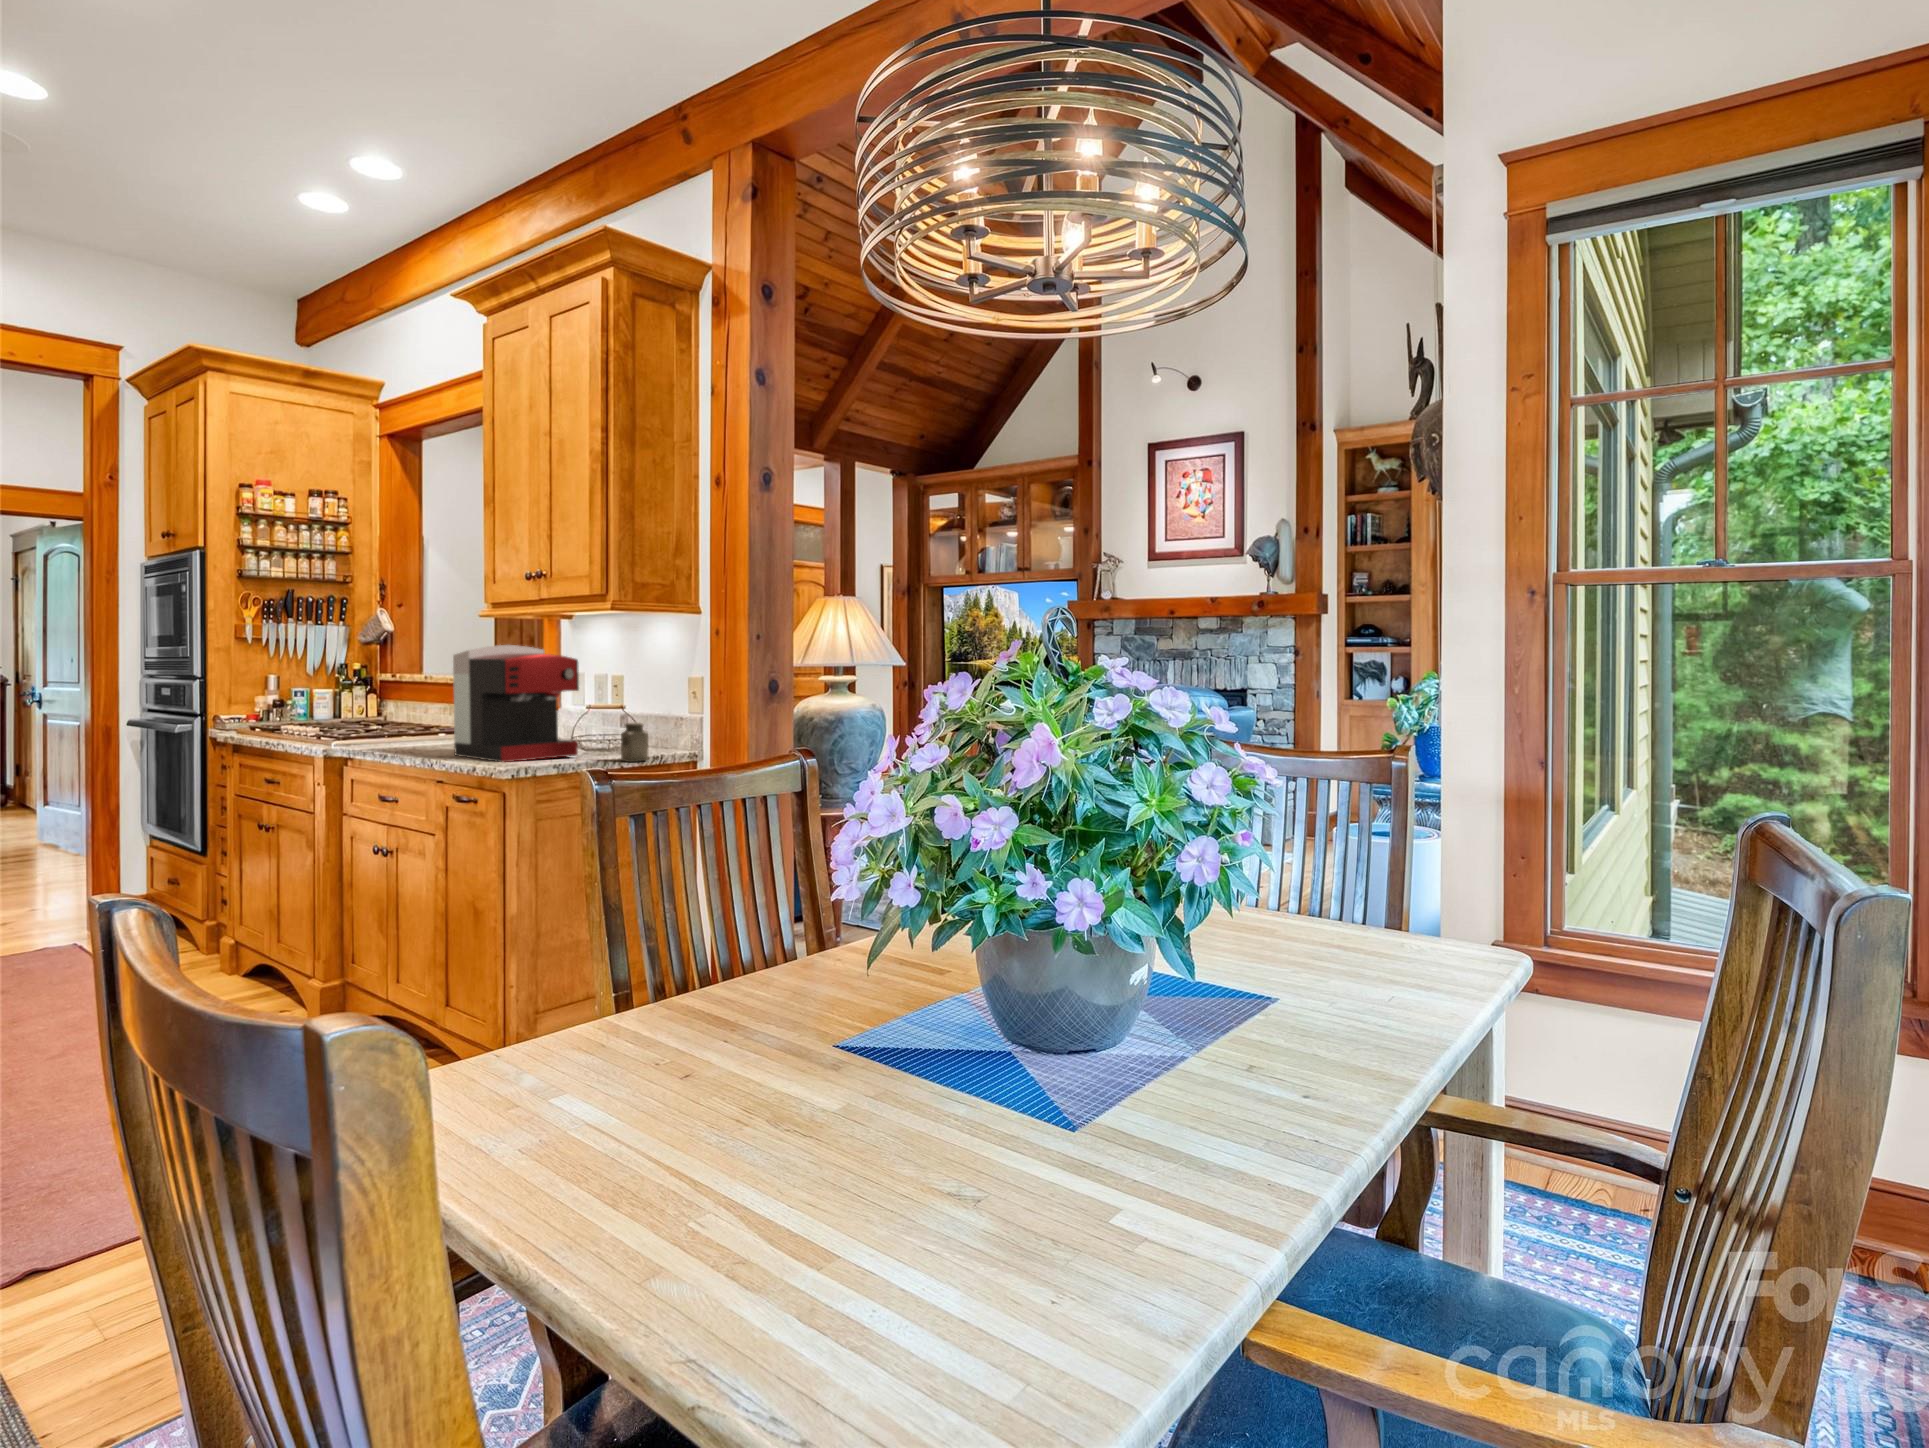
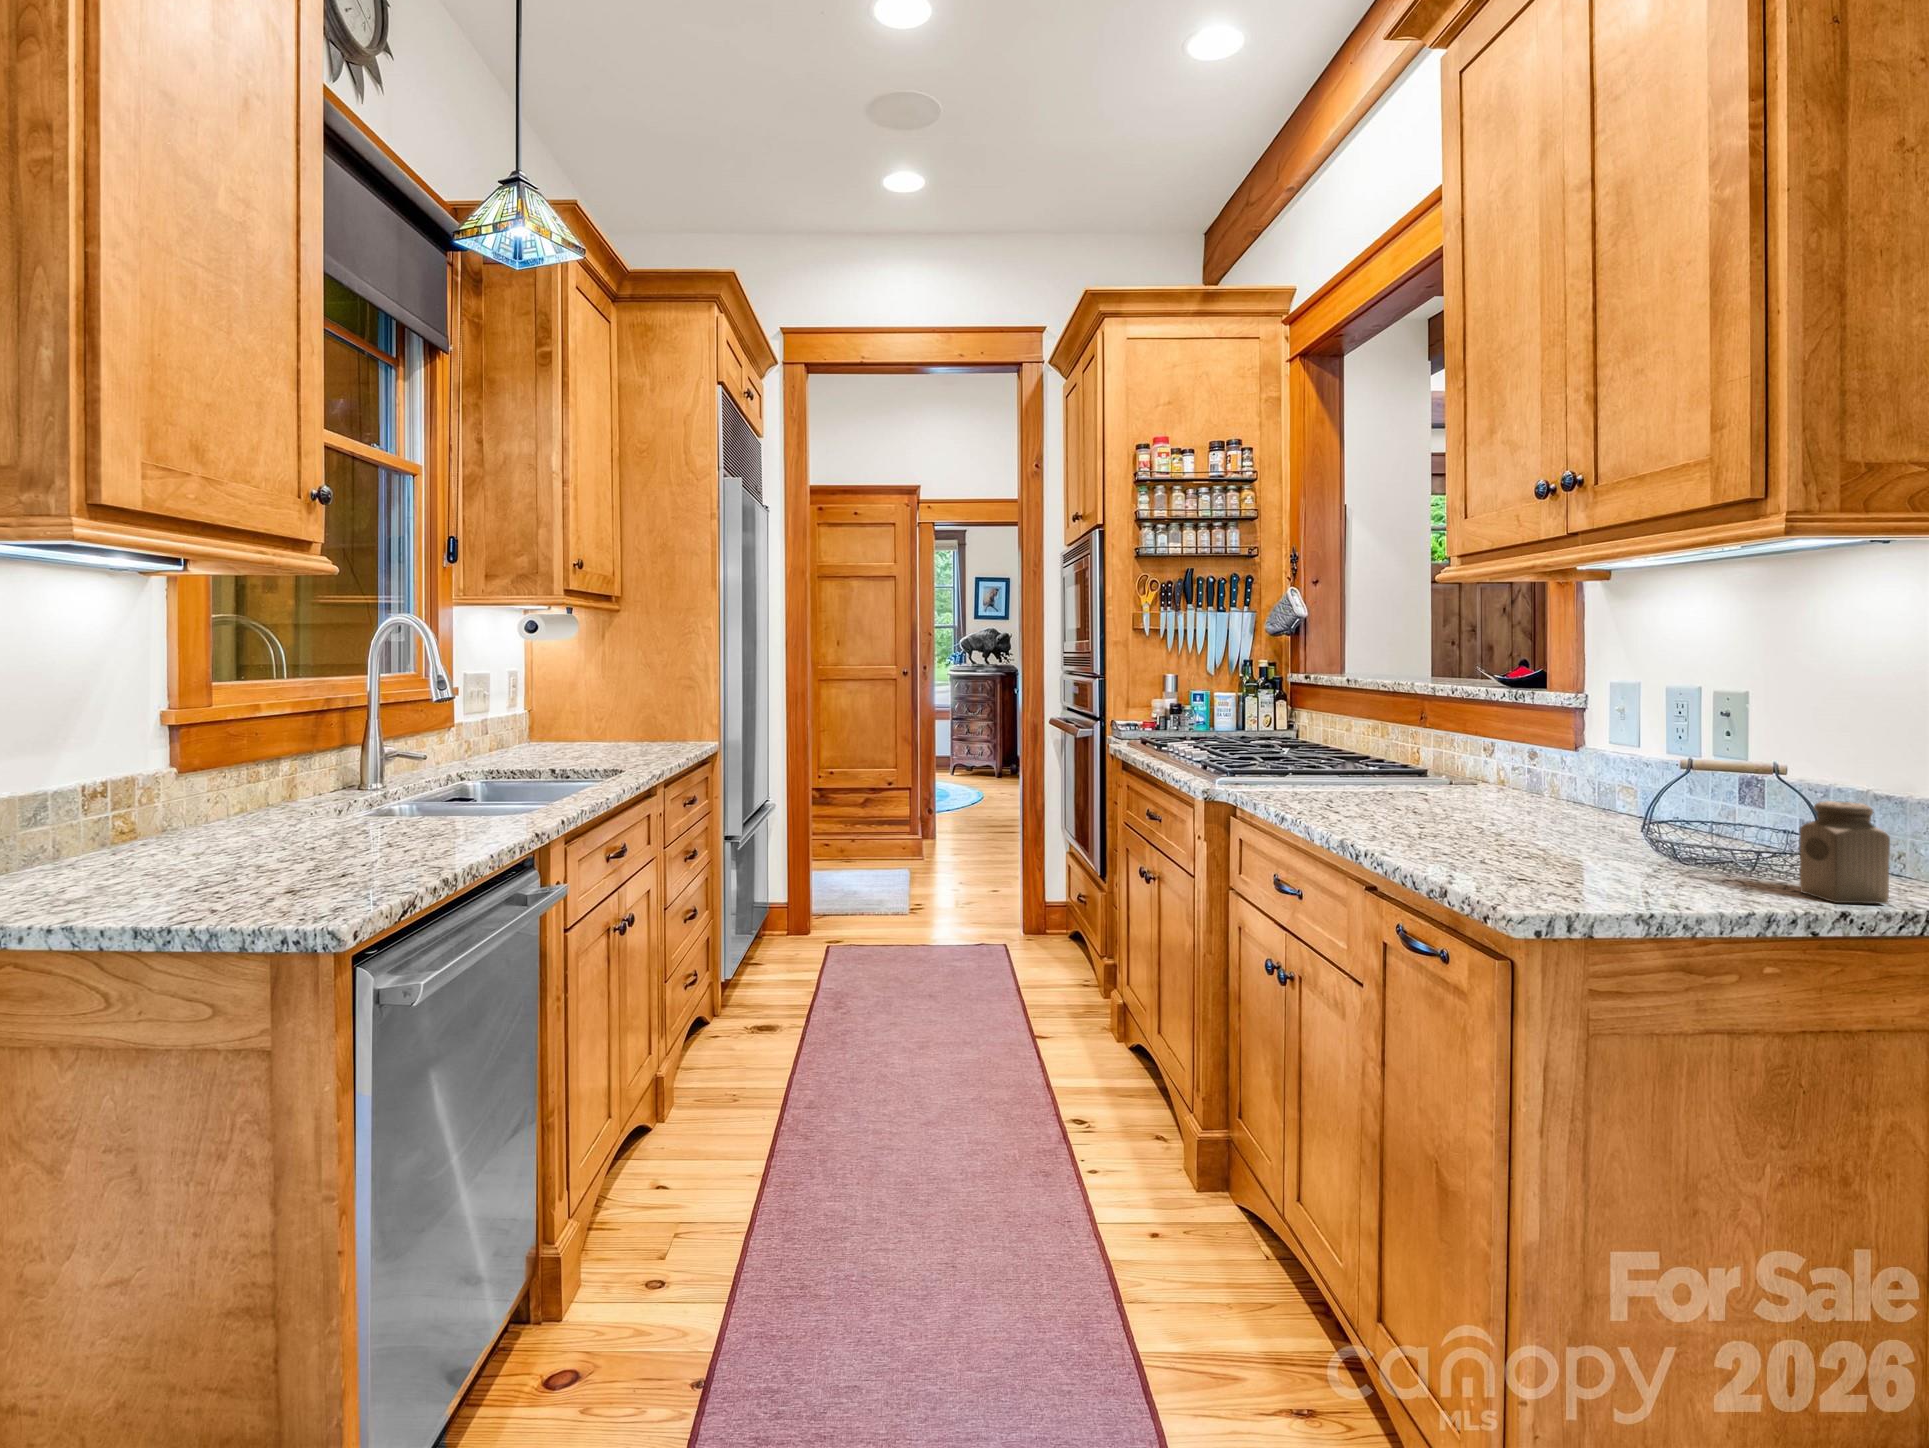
coffee maker: present [453,645,579,762] -> none [1402,621,1675,866]

